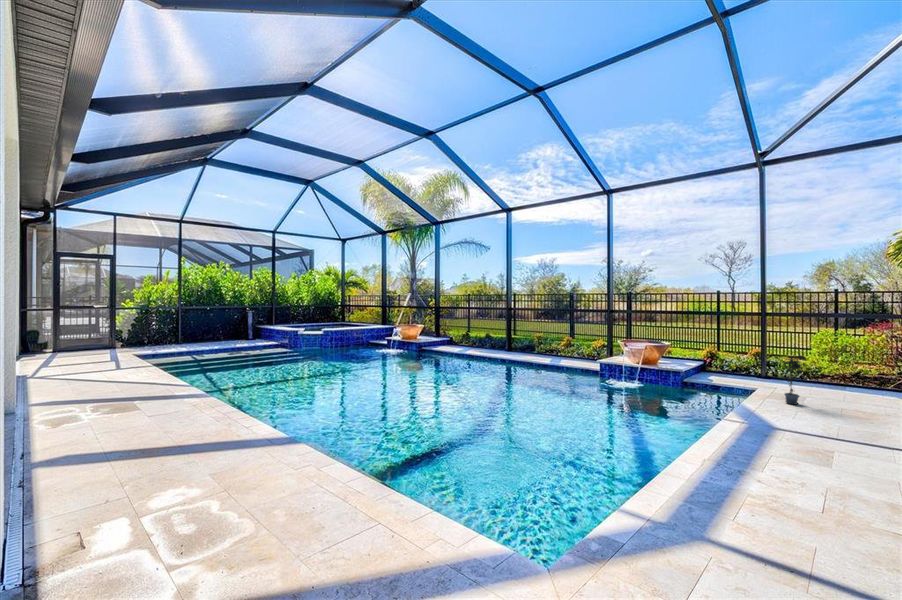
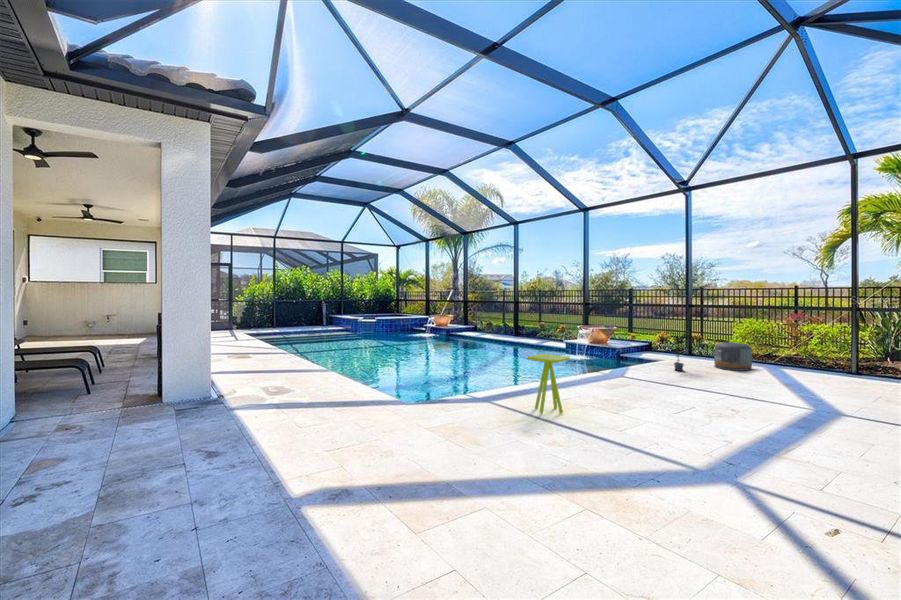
pouf: none [814,363,867,400] -> present [714,342,752,371]
side table: none [771,419,857,544] -> present [527,354,569,414]

